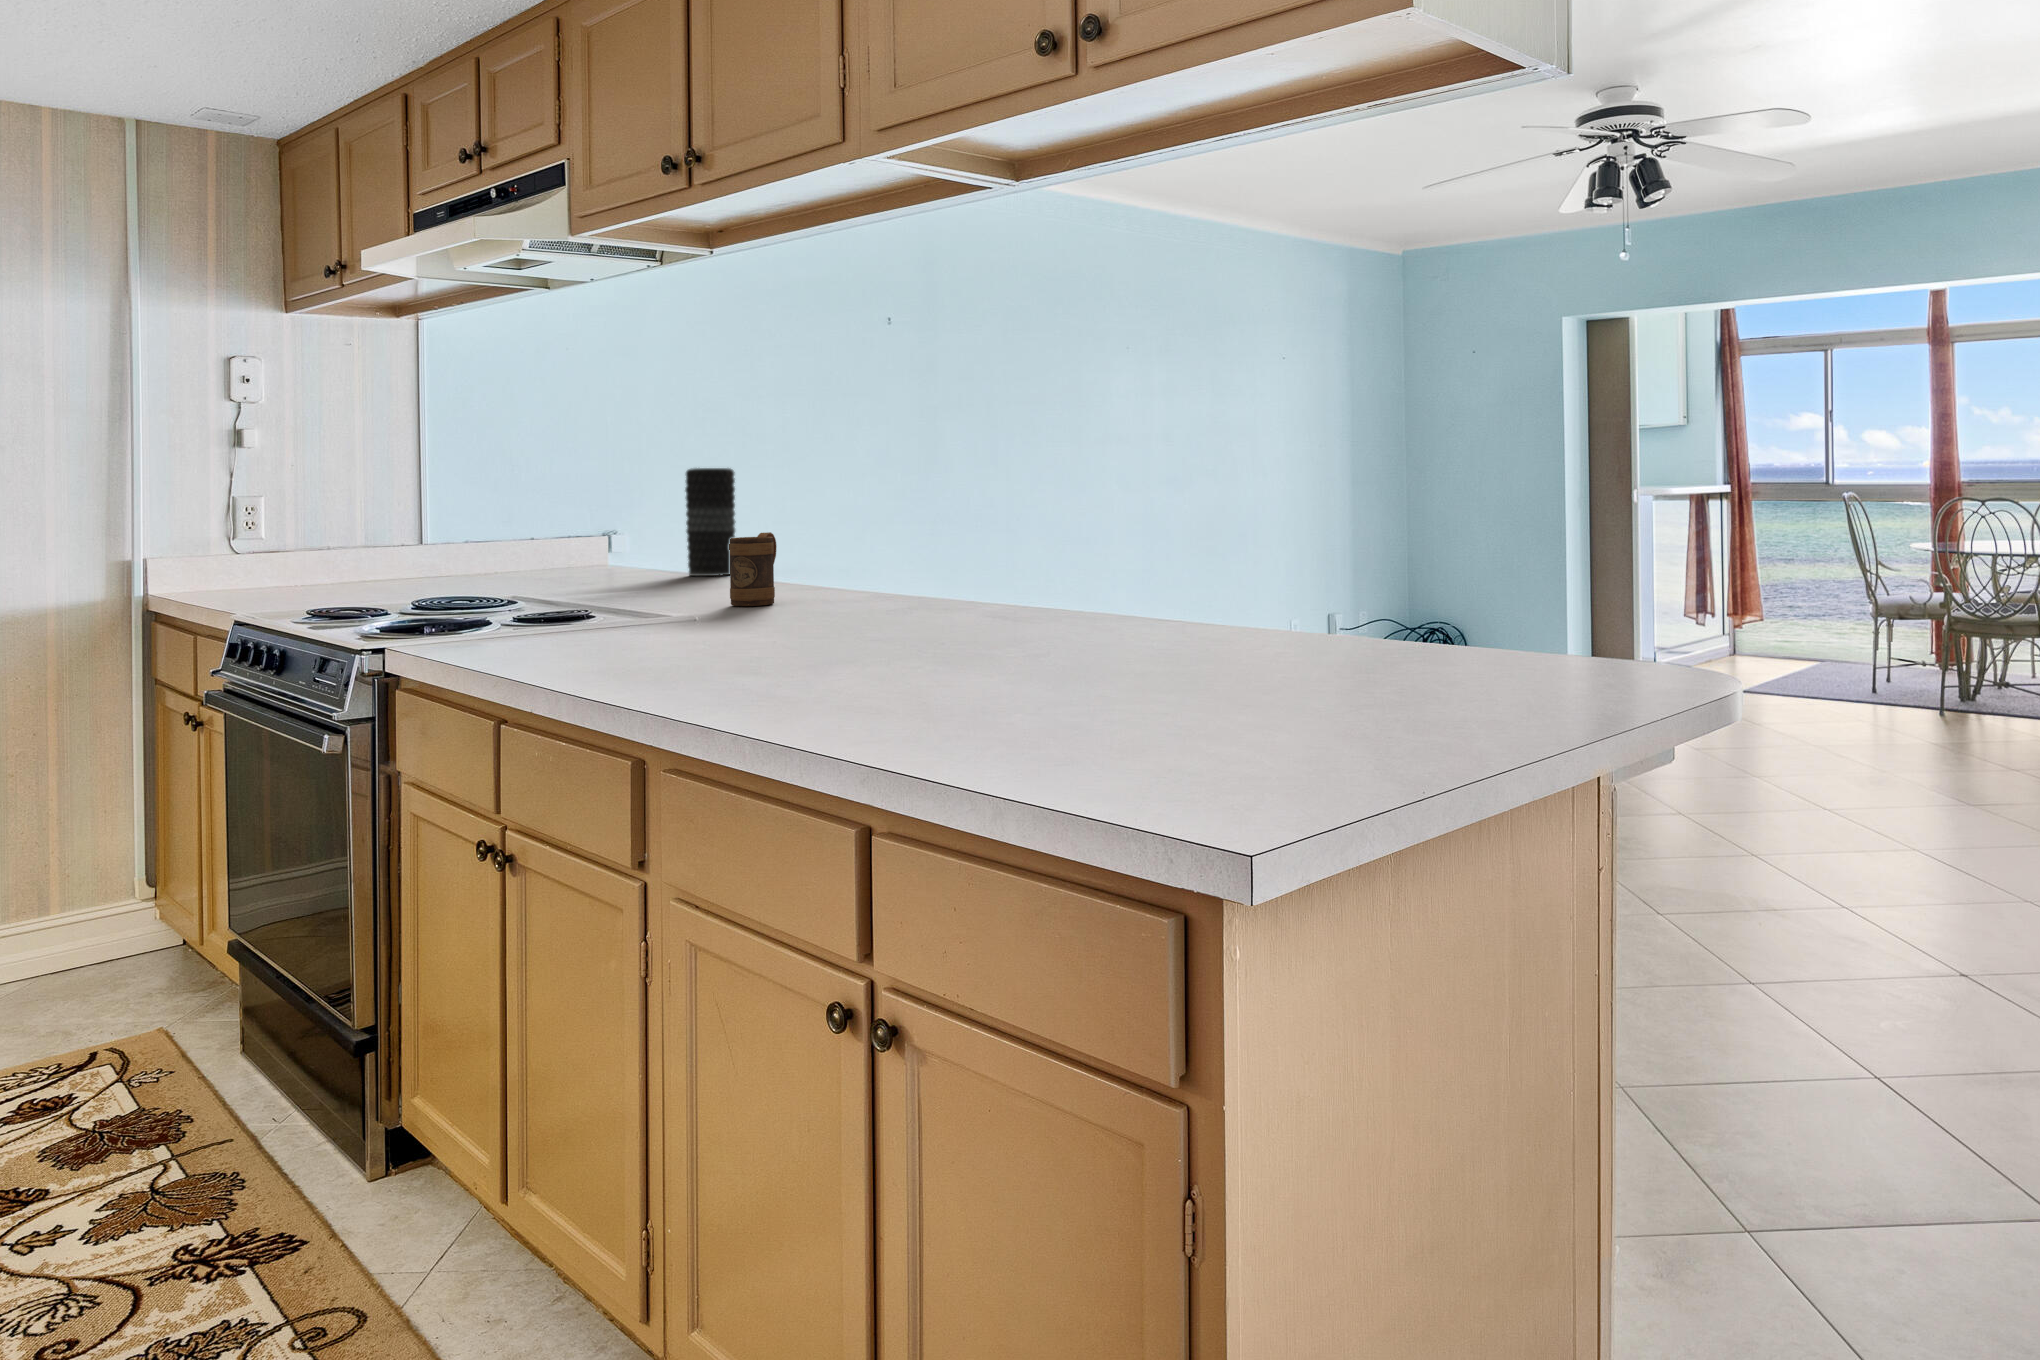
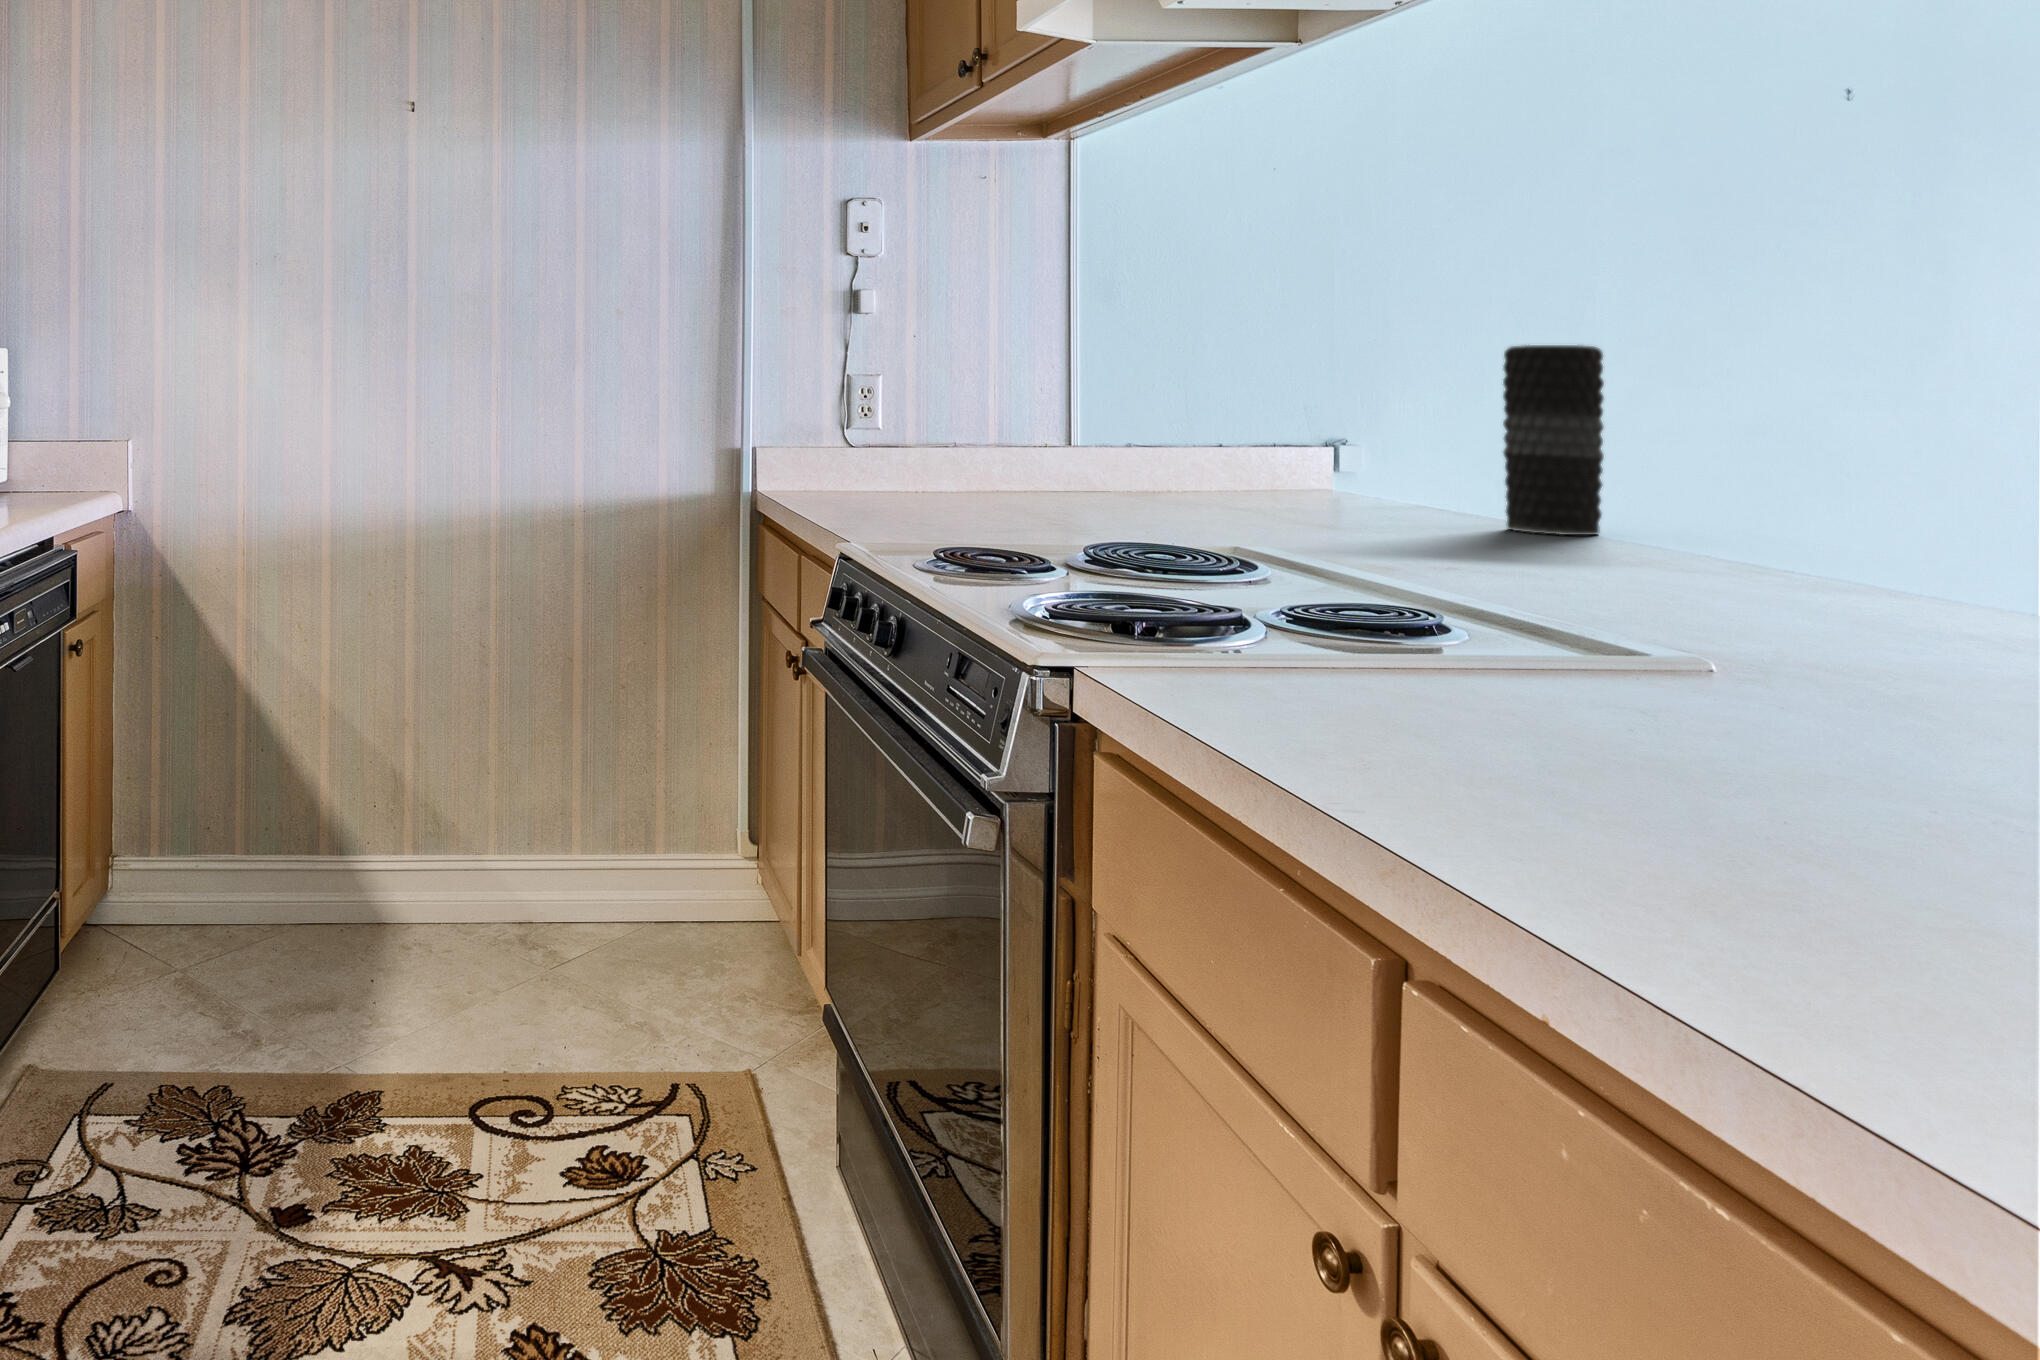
mug: present [729,532,777,606] -> none [1737,478,1862,642]

